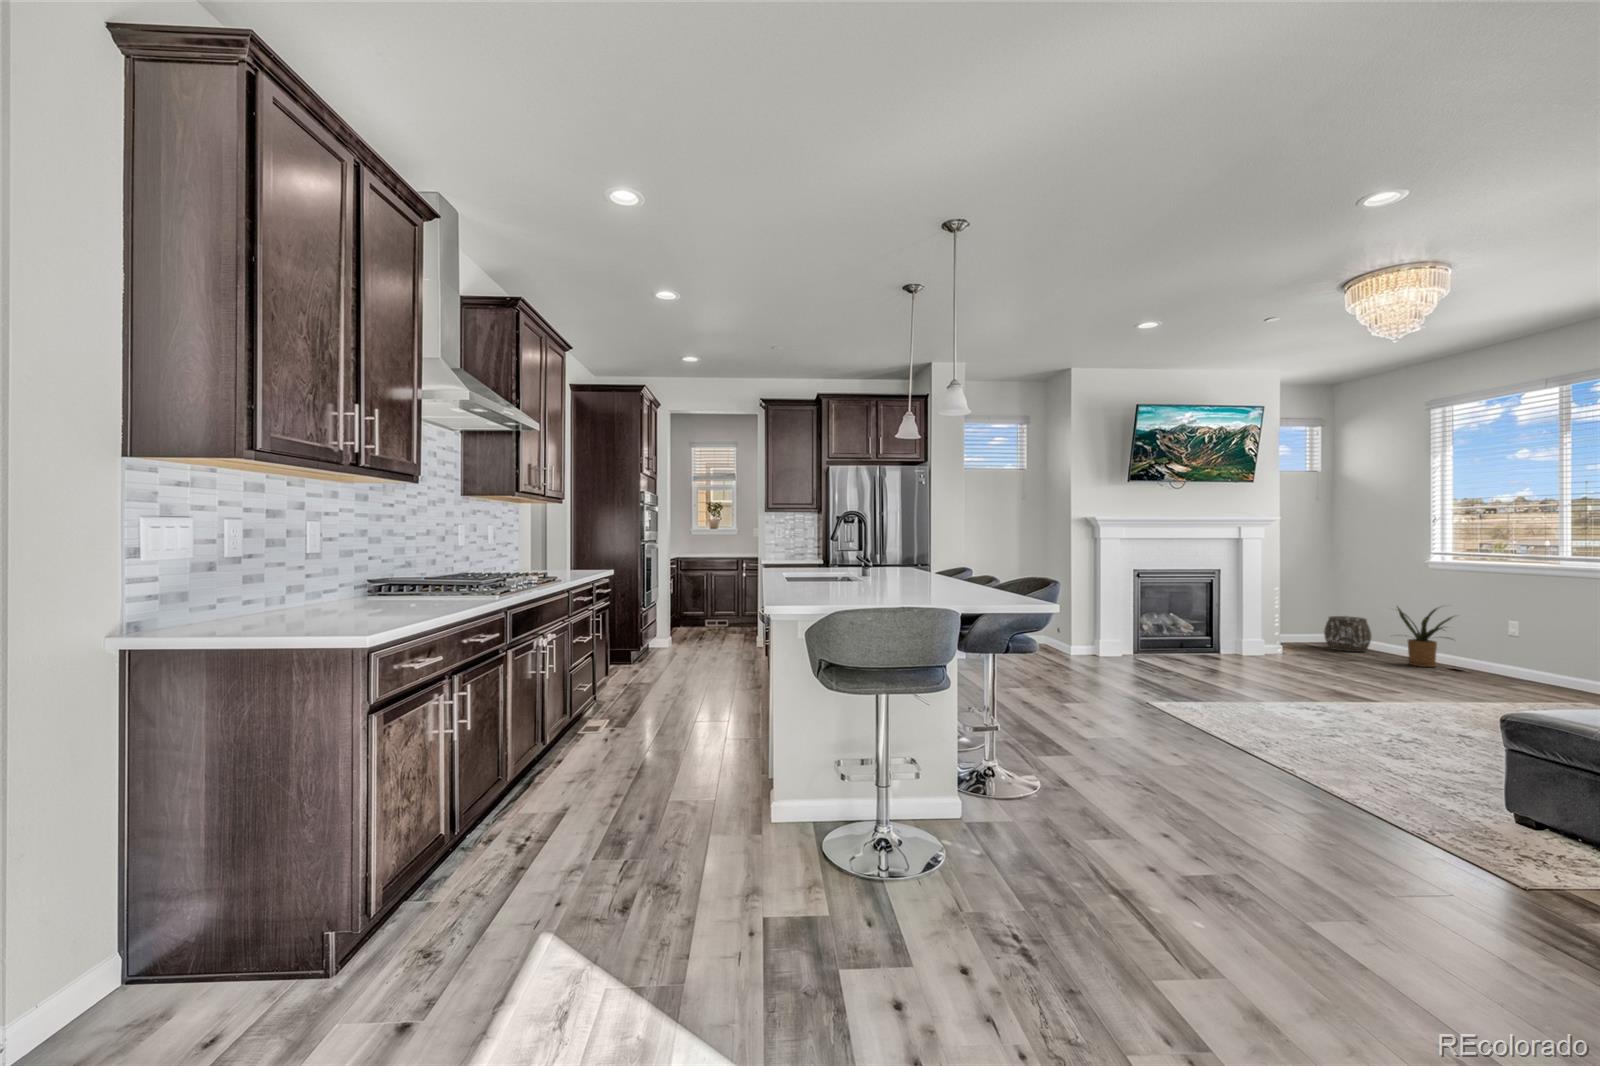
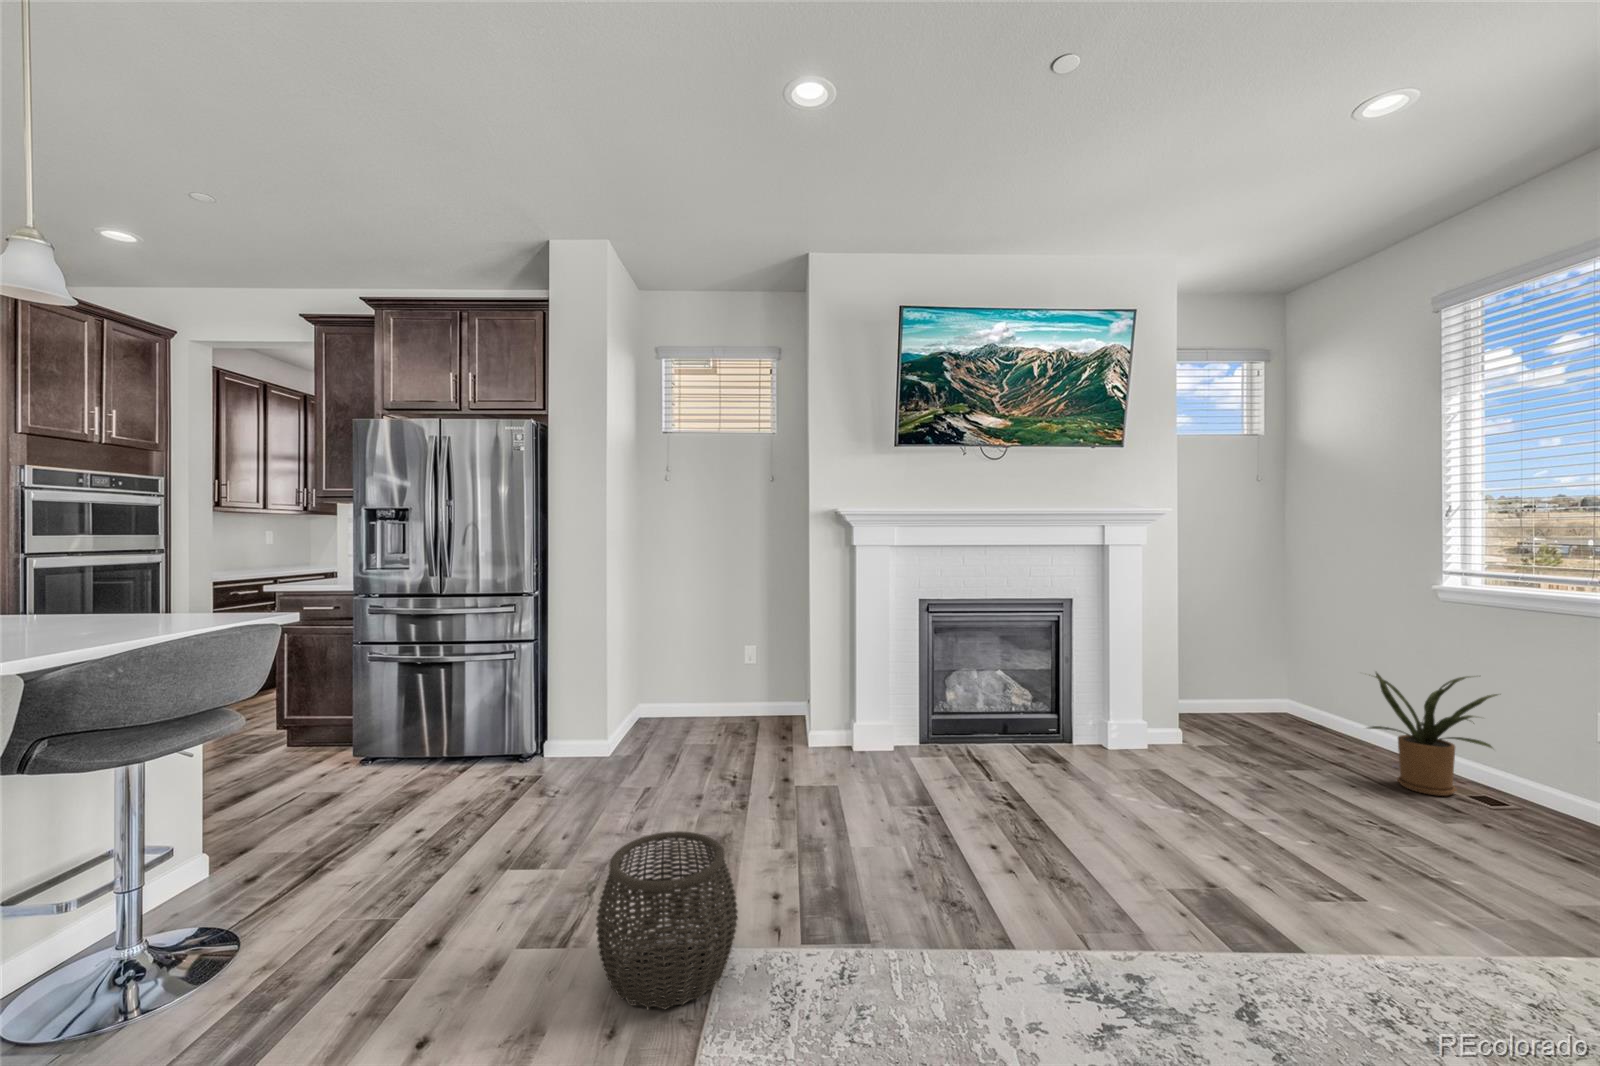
woven basket: present [1324,616,1371,652] -> present [596,831,738,1009]

